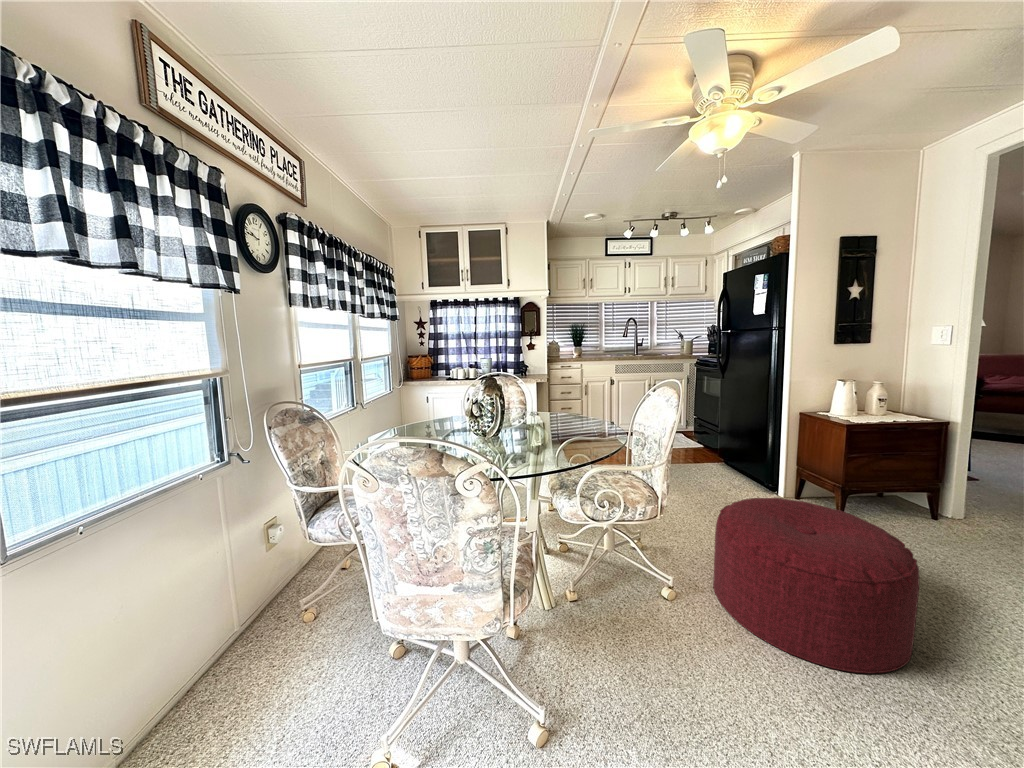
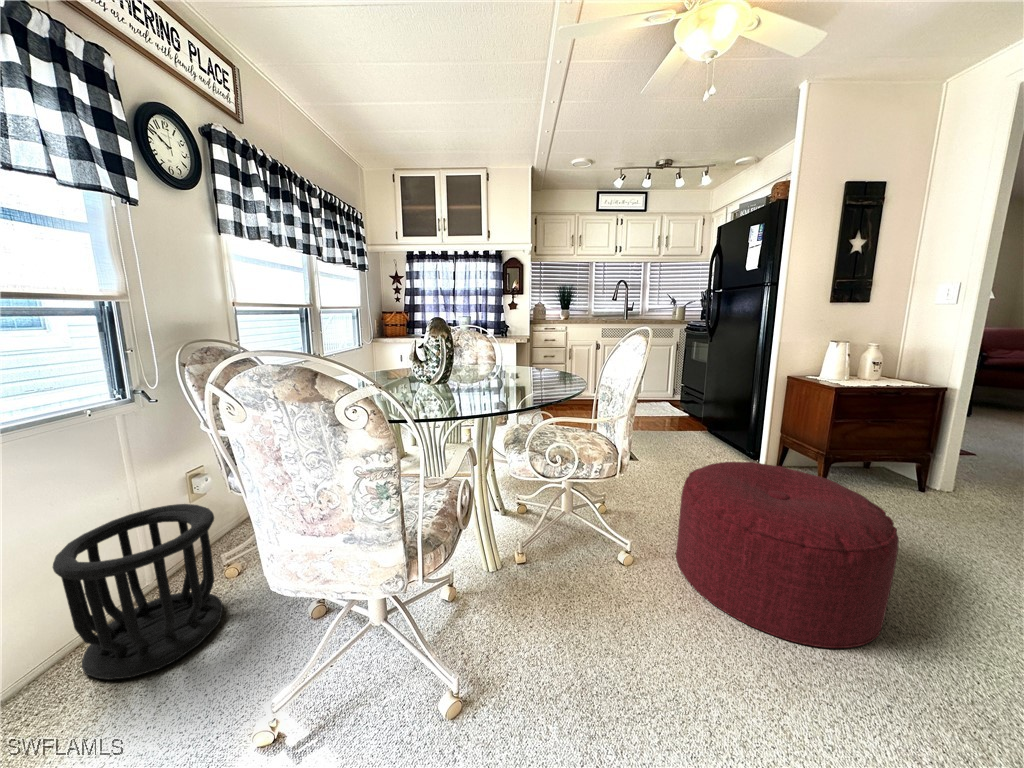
wastebasket: none [179,555,310,721] -> present [53,504,223,679]

